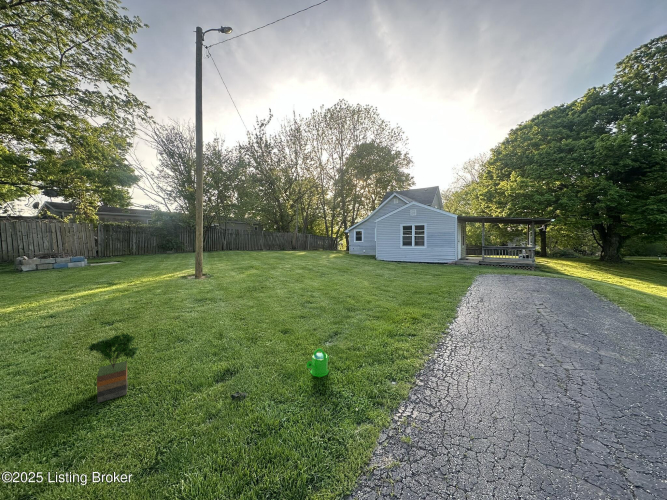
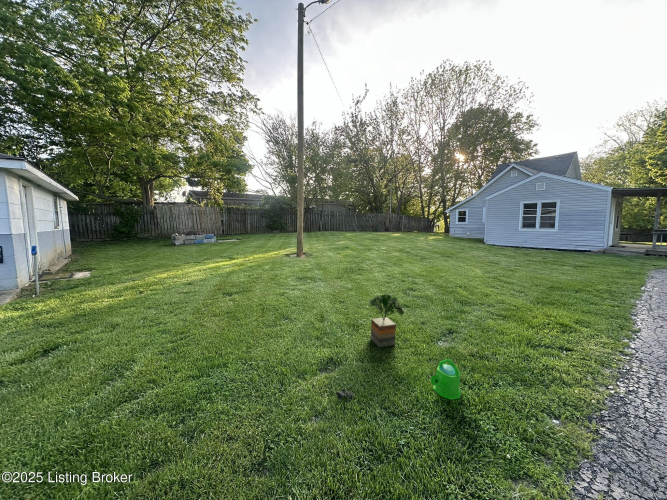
potted tree: present [88,334,138,403] -> present [369,294,405,347]

